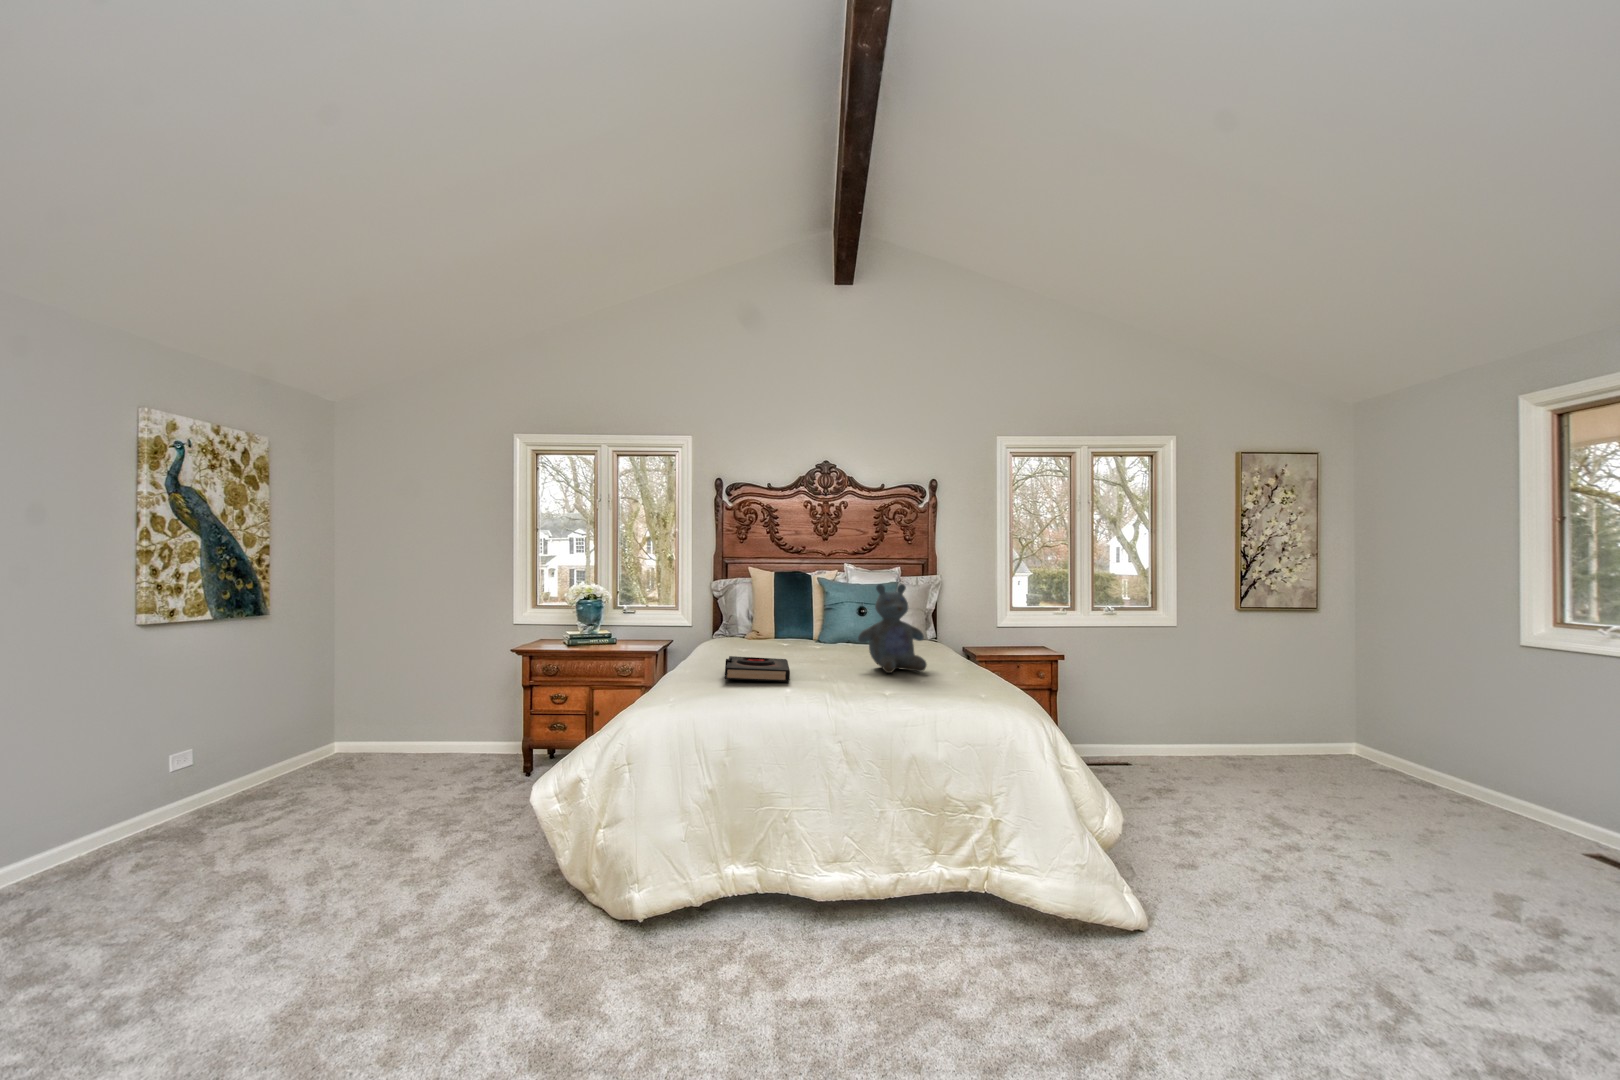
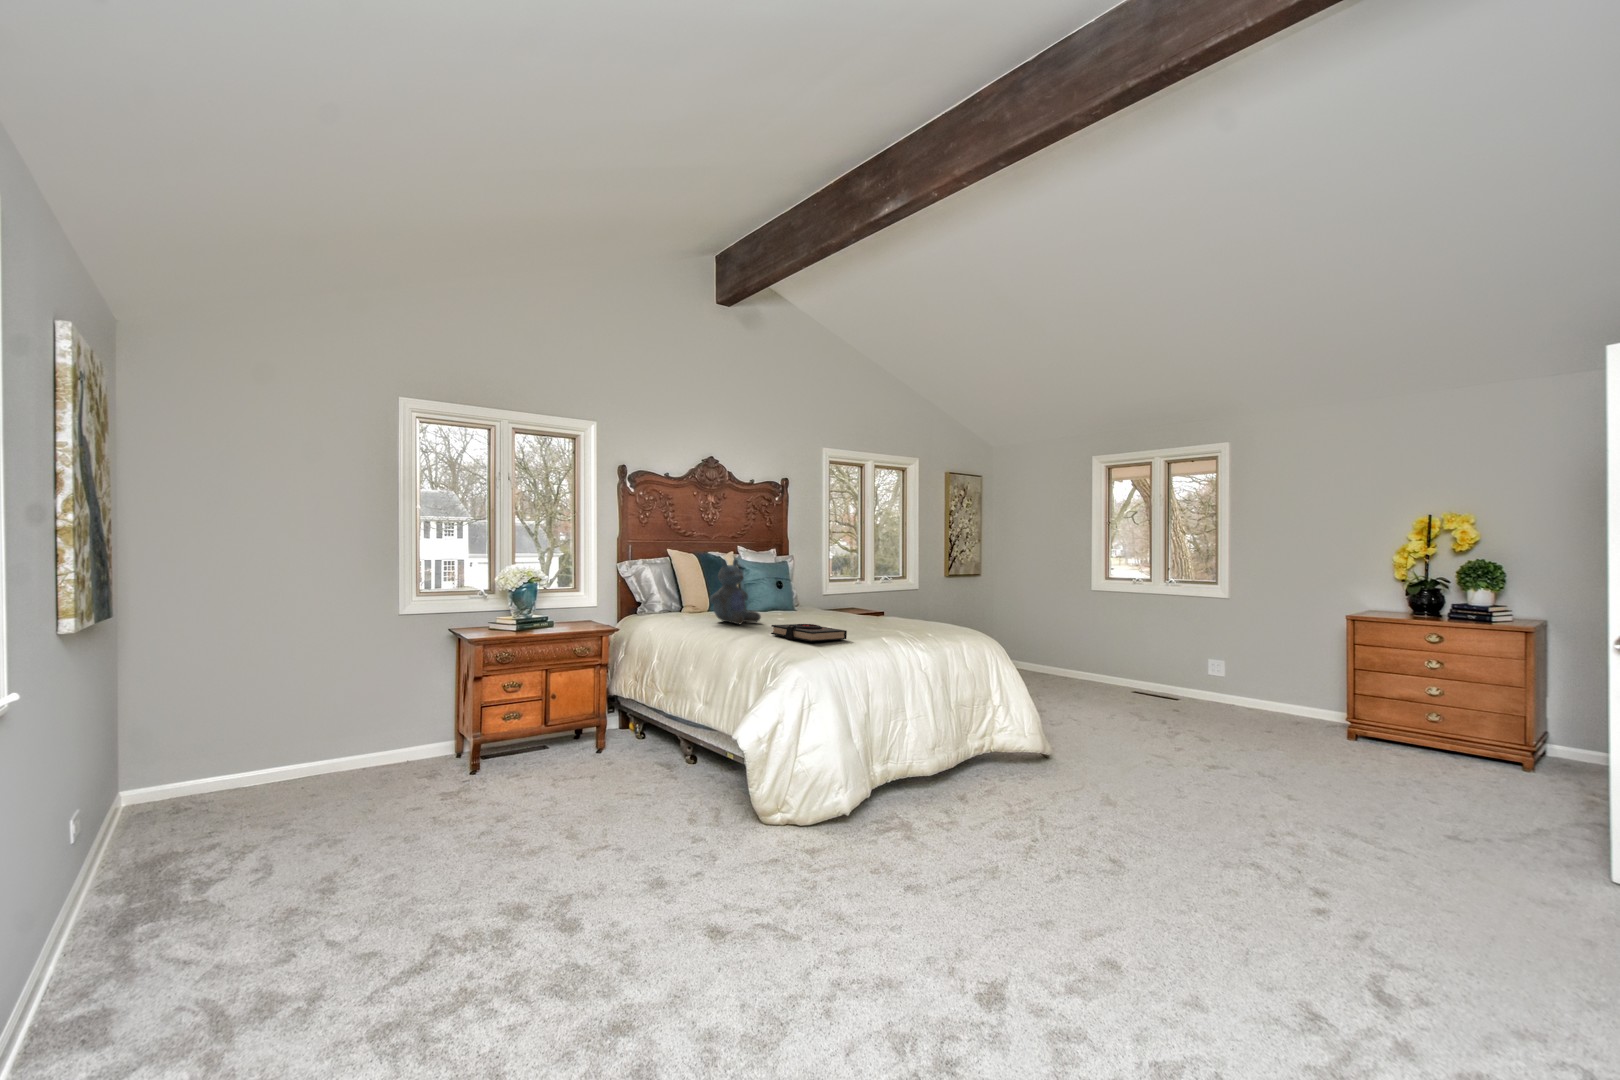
stuffed bear: present [858,584,927,673] -> present [710,559,761,624]

